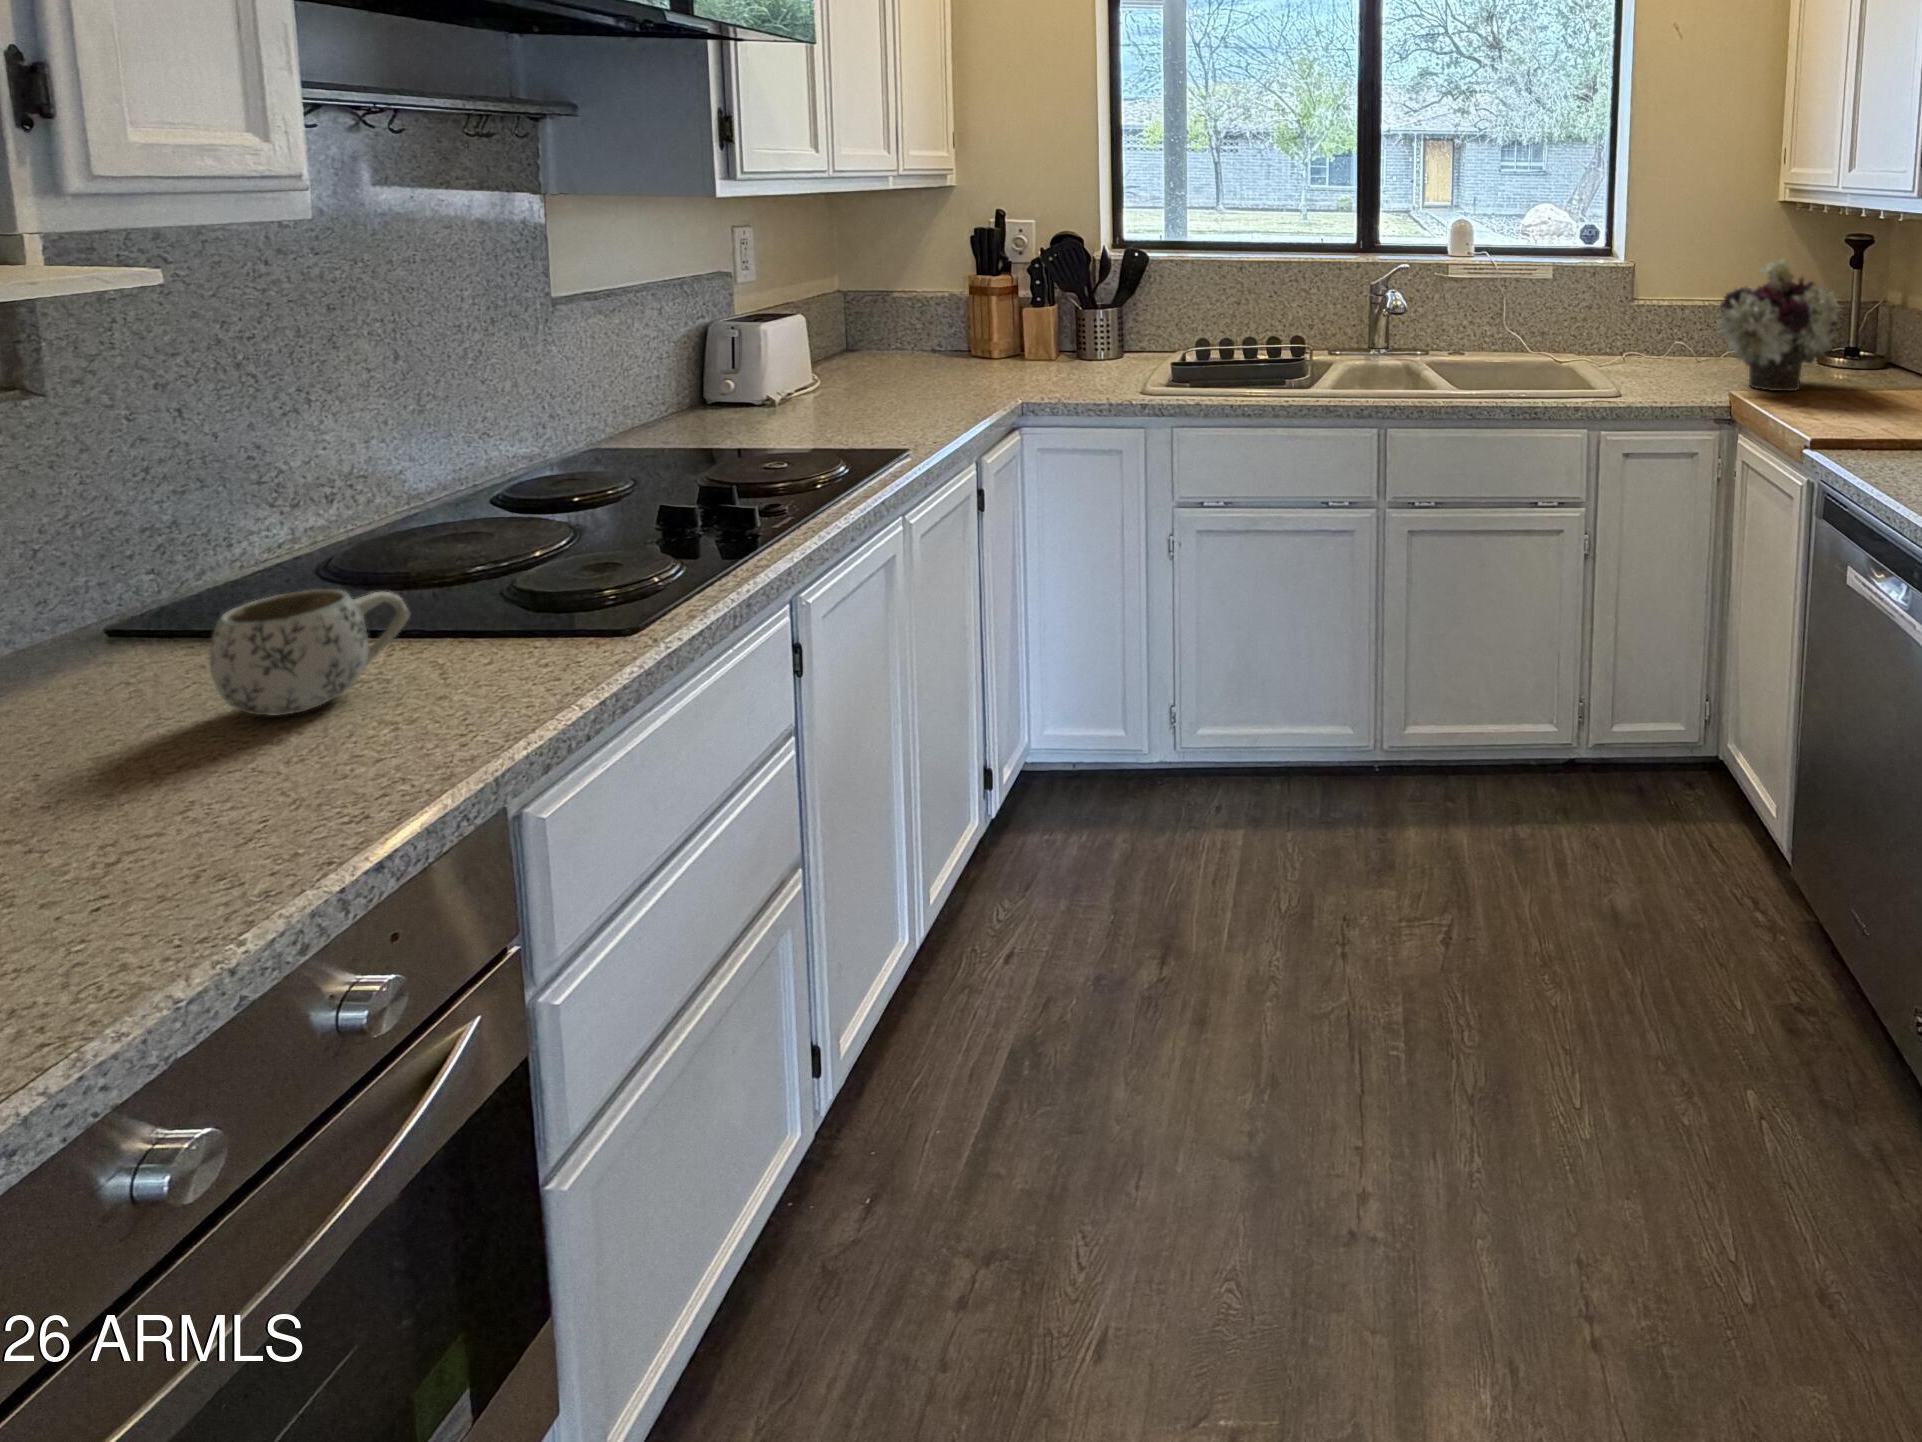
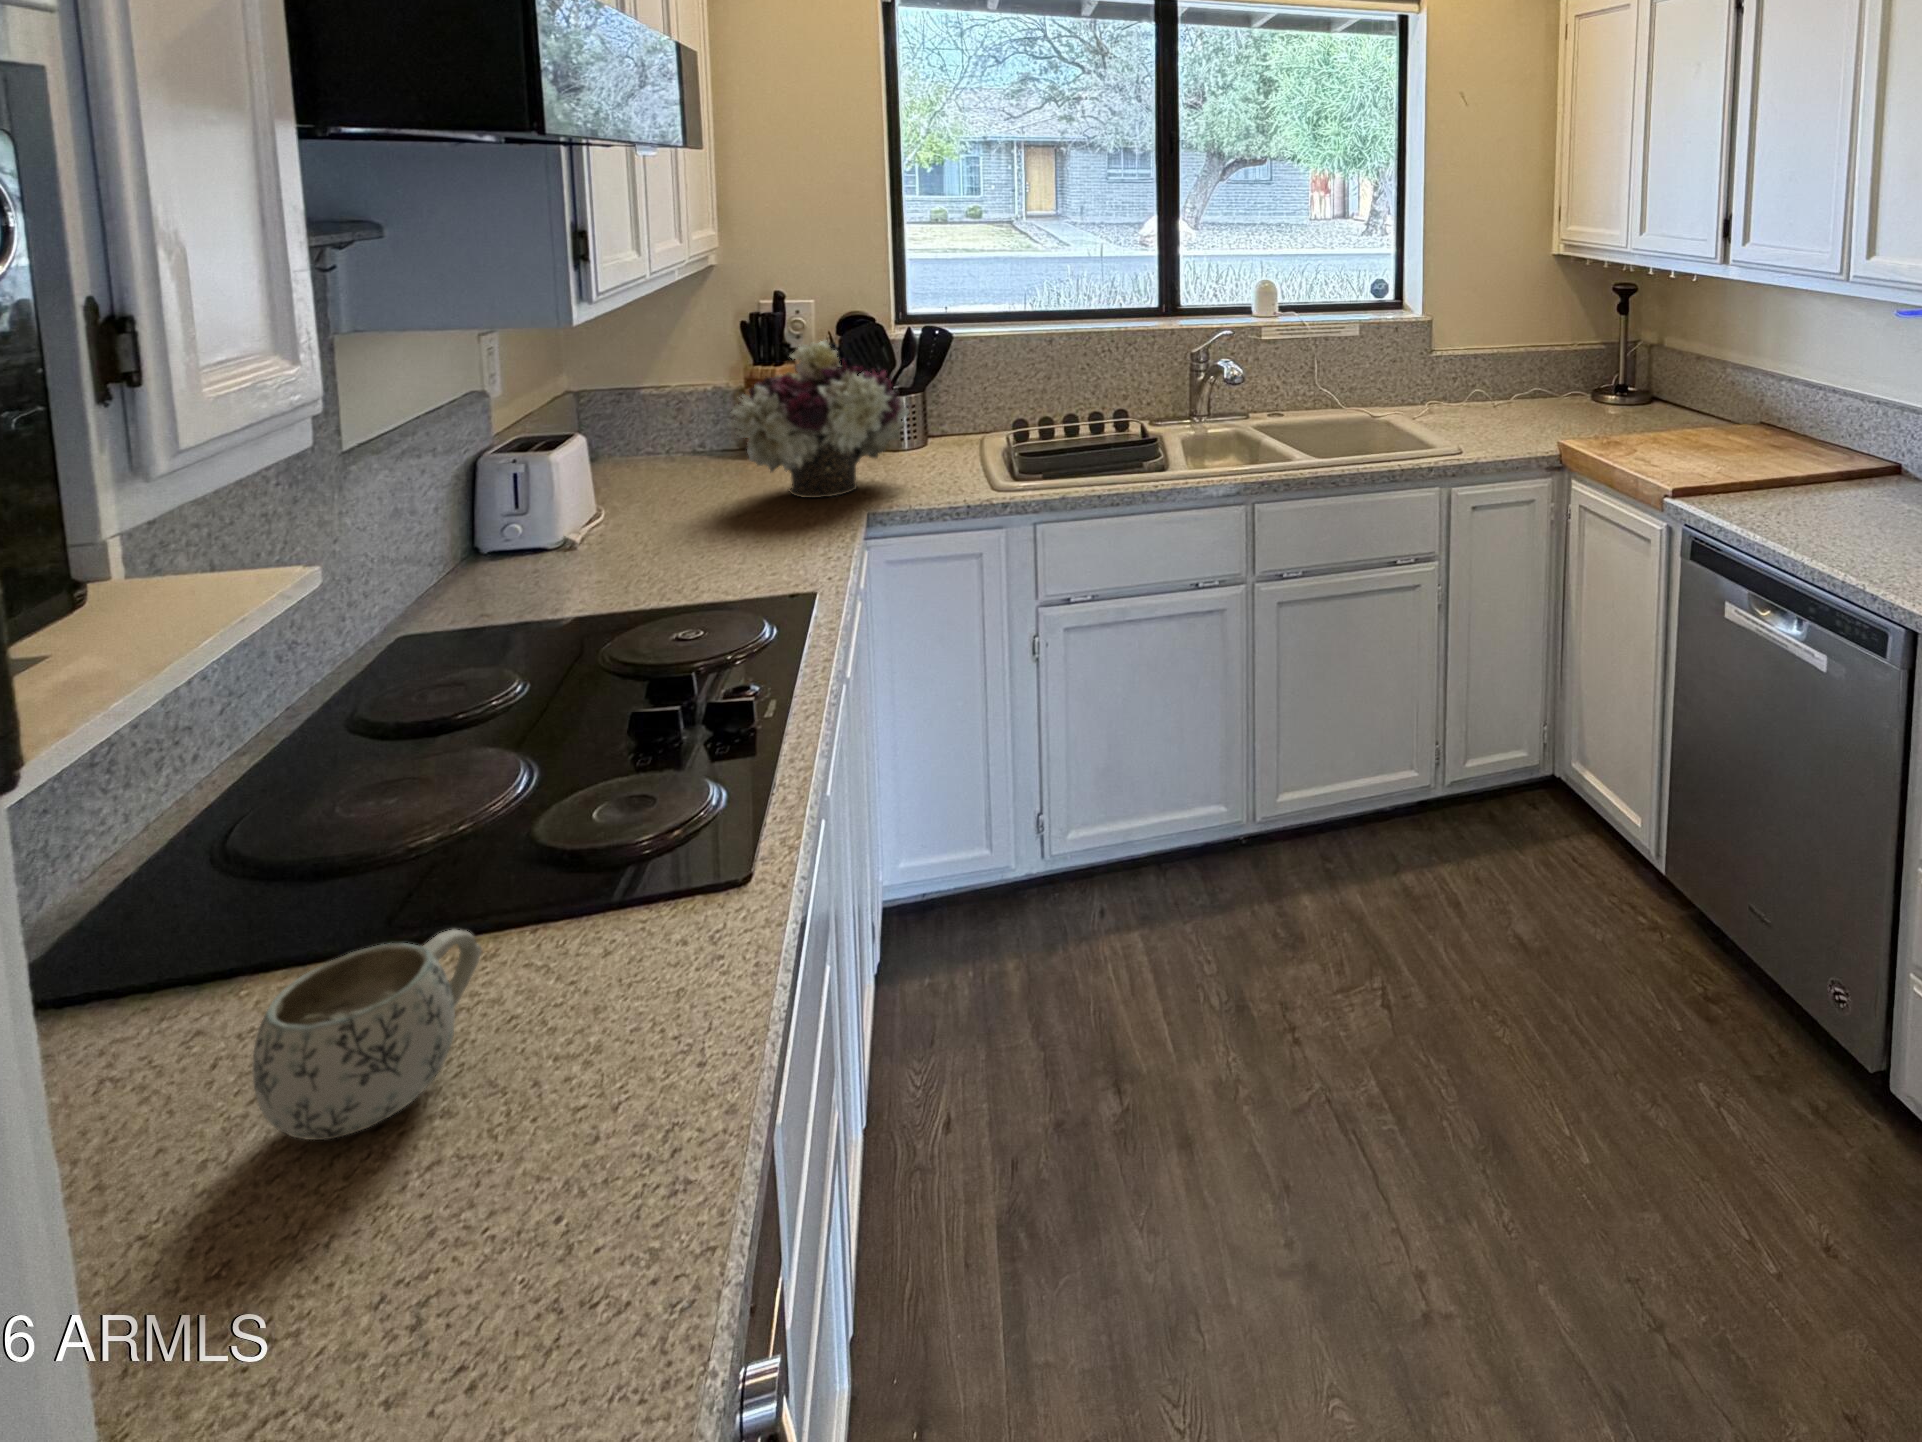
flower arrangement: present [1717,260,1840,391] -> present [728,341,909,498]

